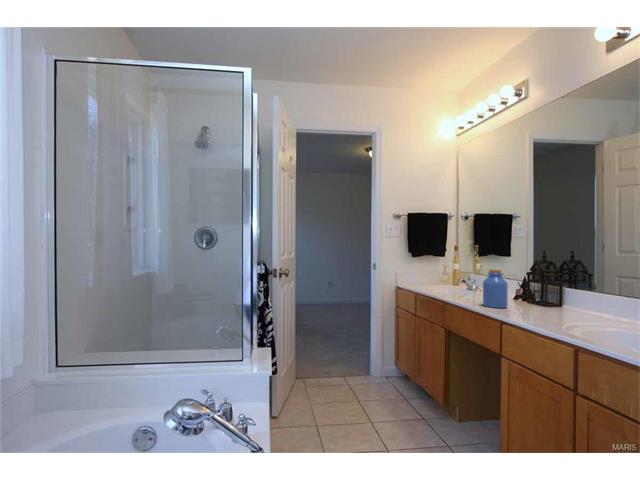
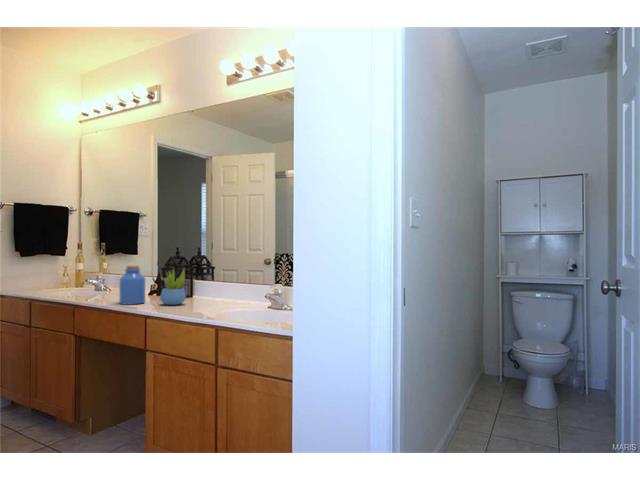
succulent plant: none [522,274,551,314] -> present [160,269,186,305]

